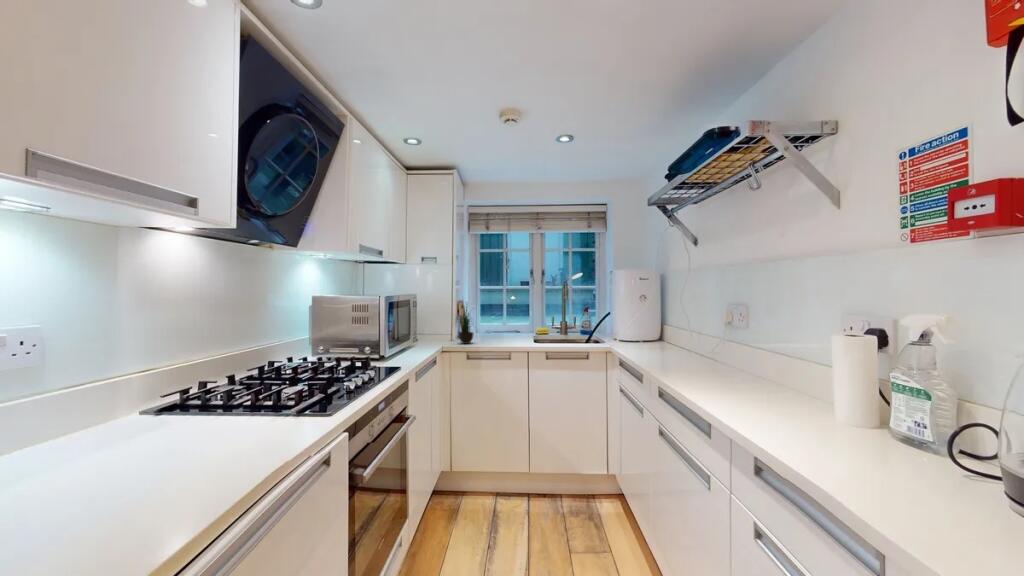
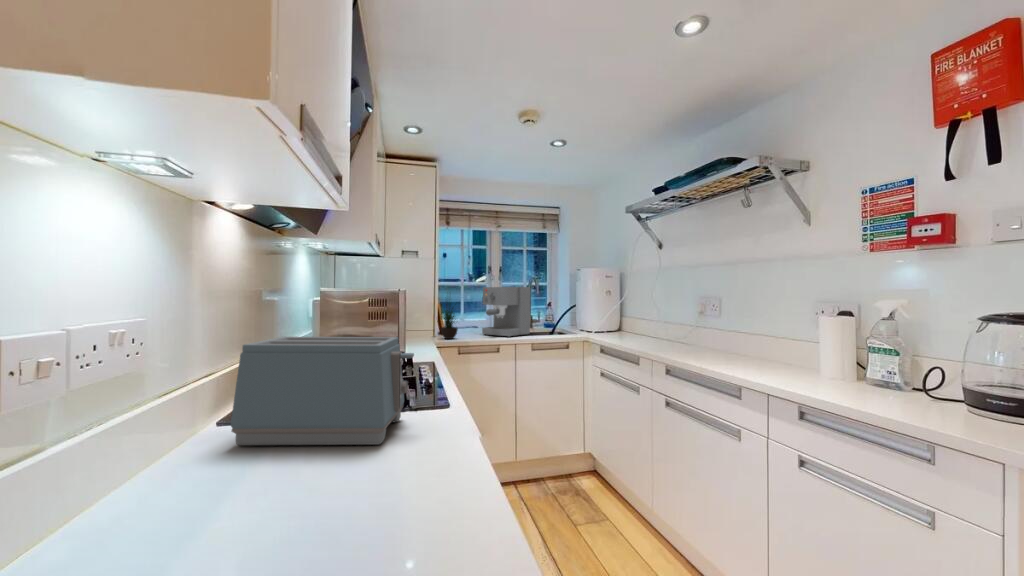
coffee maker: none [502,292,555,343] -> present [482,287,530,337]
toaster: none [59,346,240,459] -> present [231,337,414,445]

